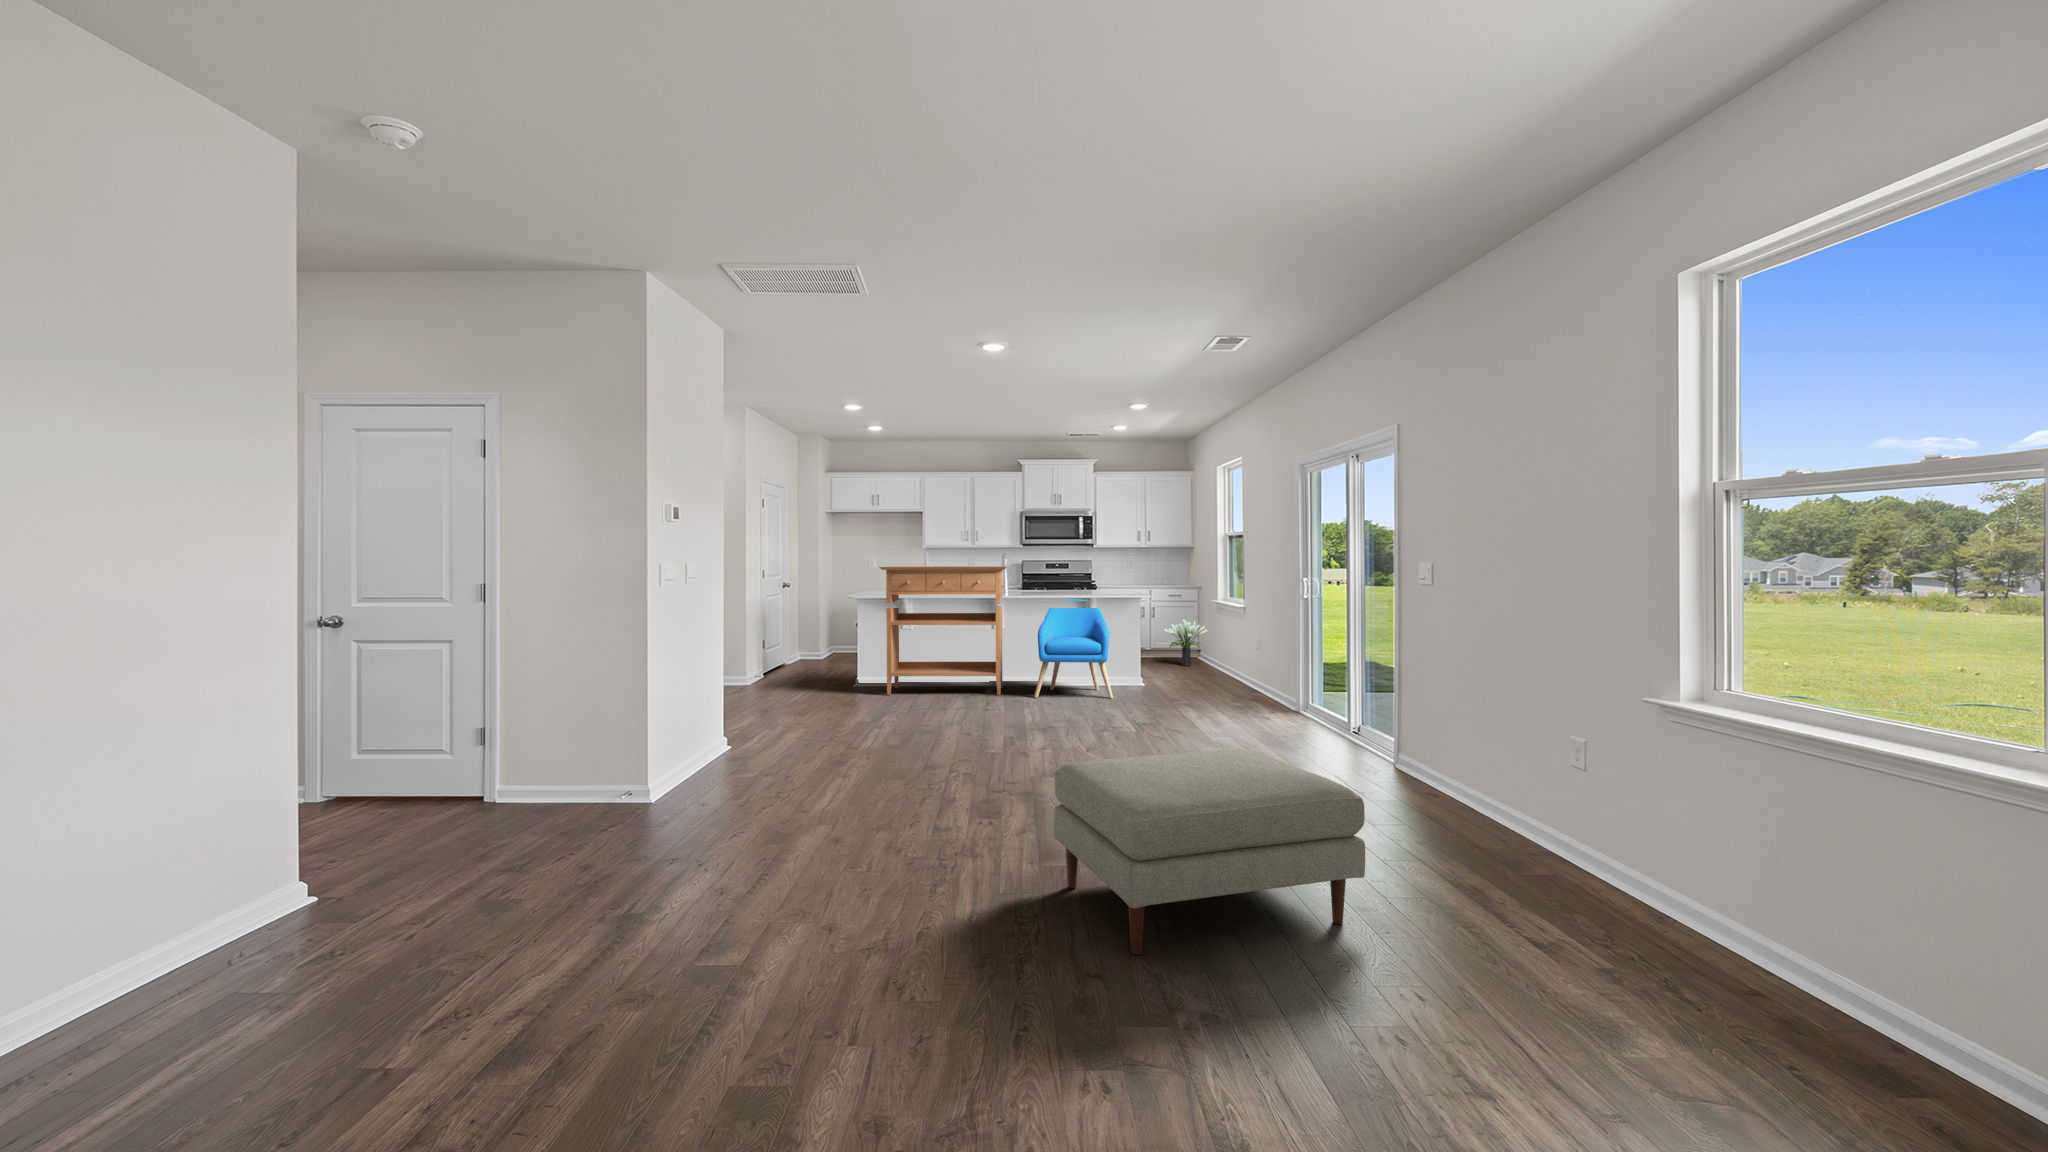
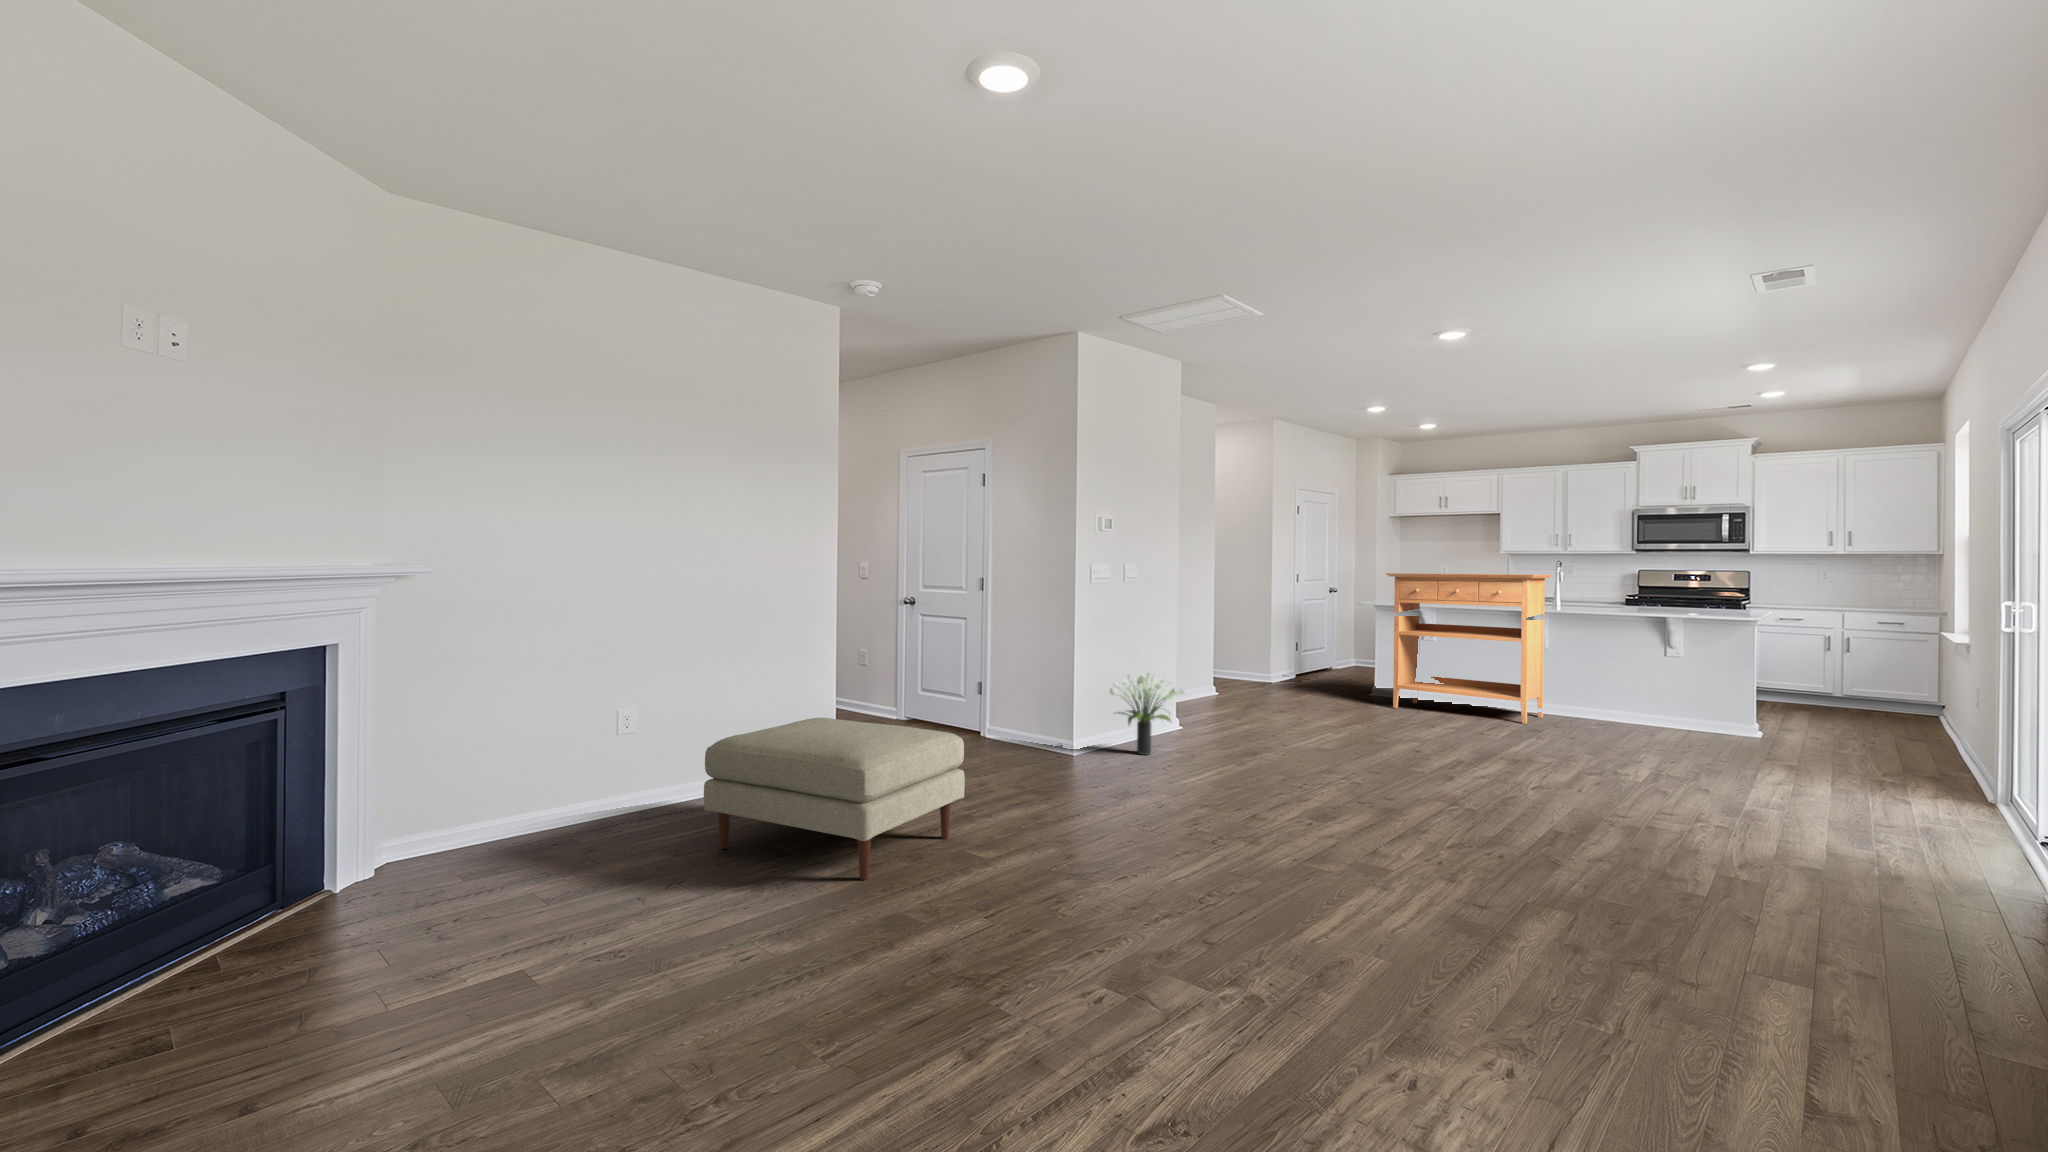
armchair: present [1034,599,1113,698] -> none [1565,617,1686,747]
potted plant: present [1164,619,1207,666] -> present [1109,673,1184,755]
ottoman: present [1054,749,1365,955] -> present [704,718,965,880]

